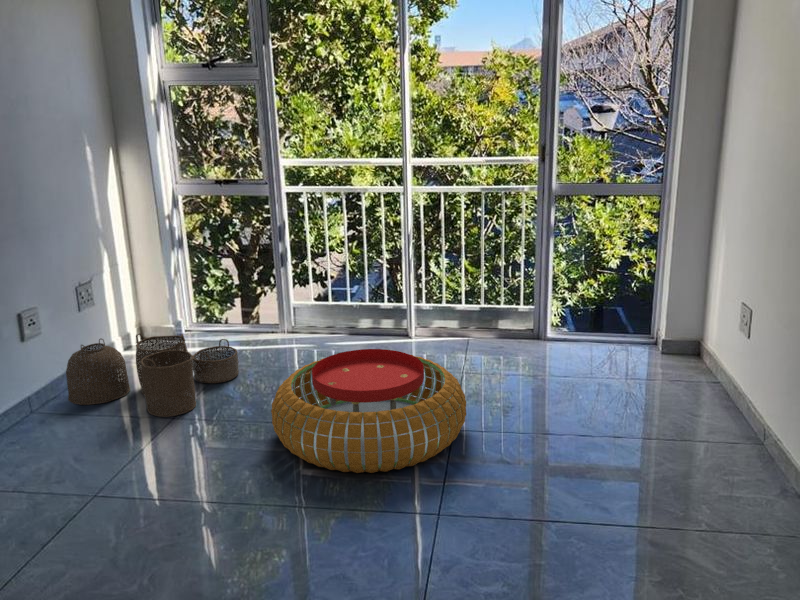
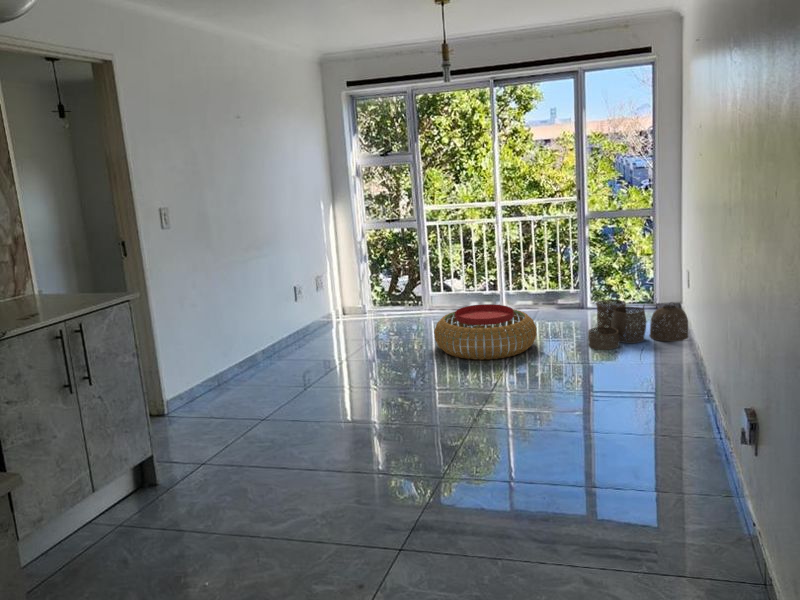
woven basket: present [66,333,239,417] -> present [588,295,688,350]

